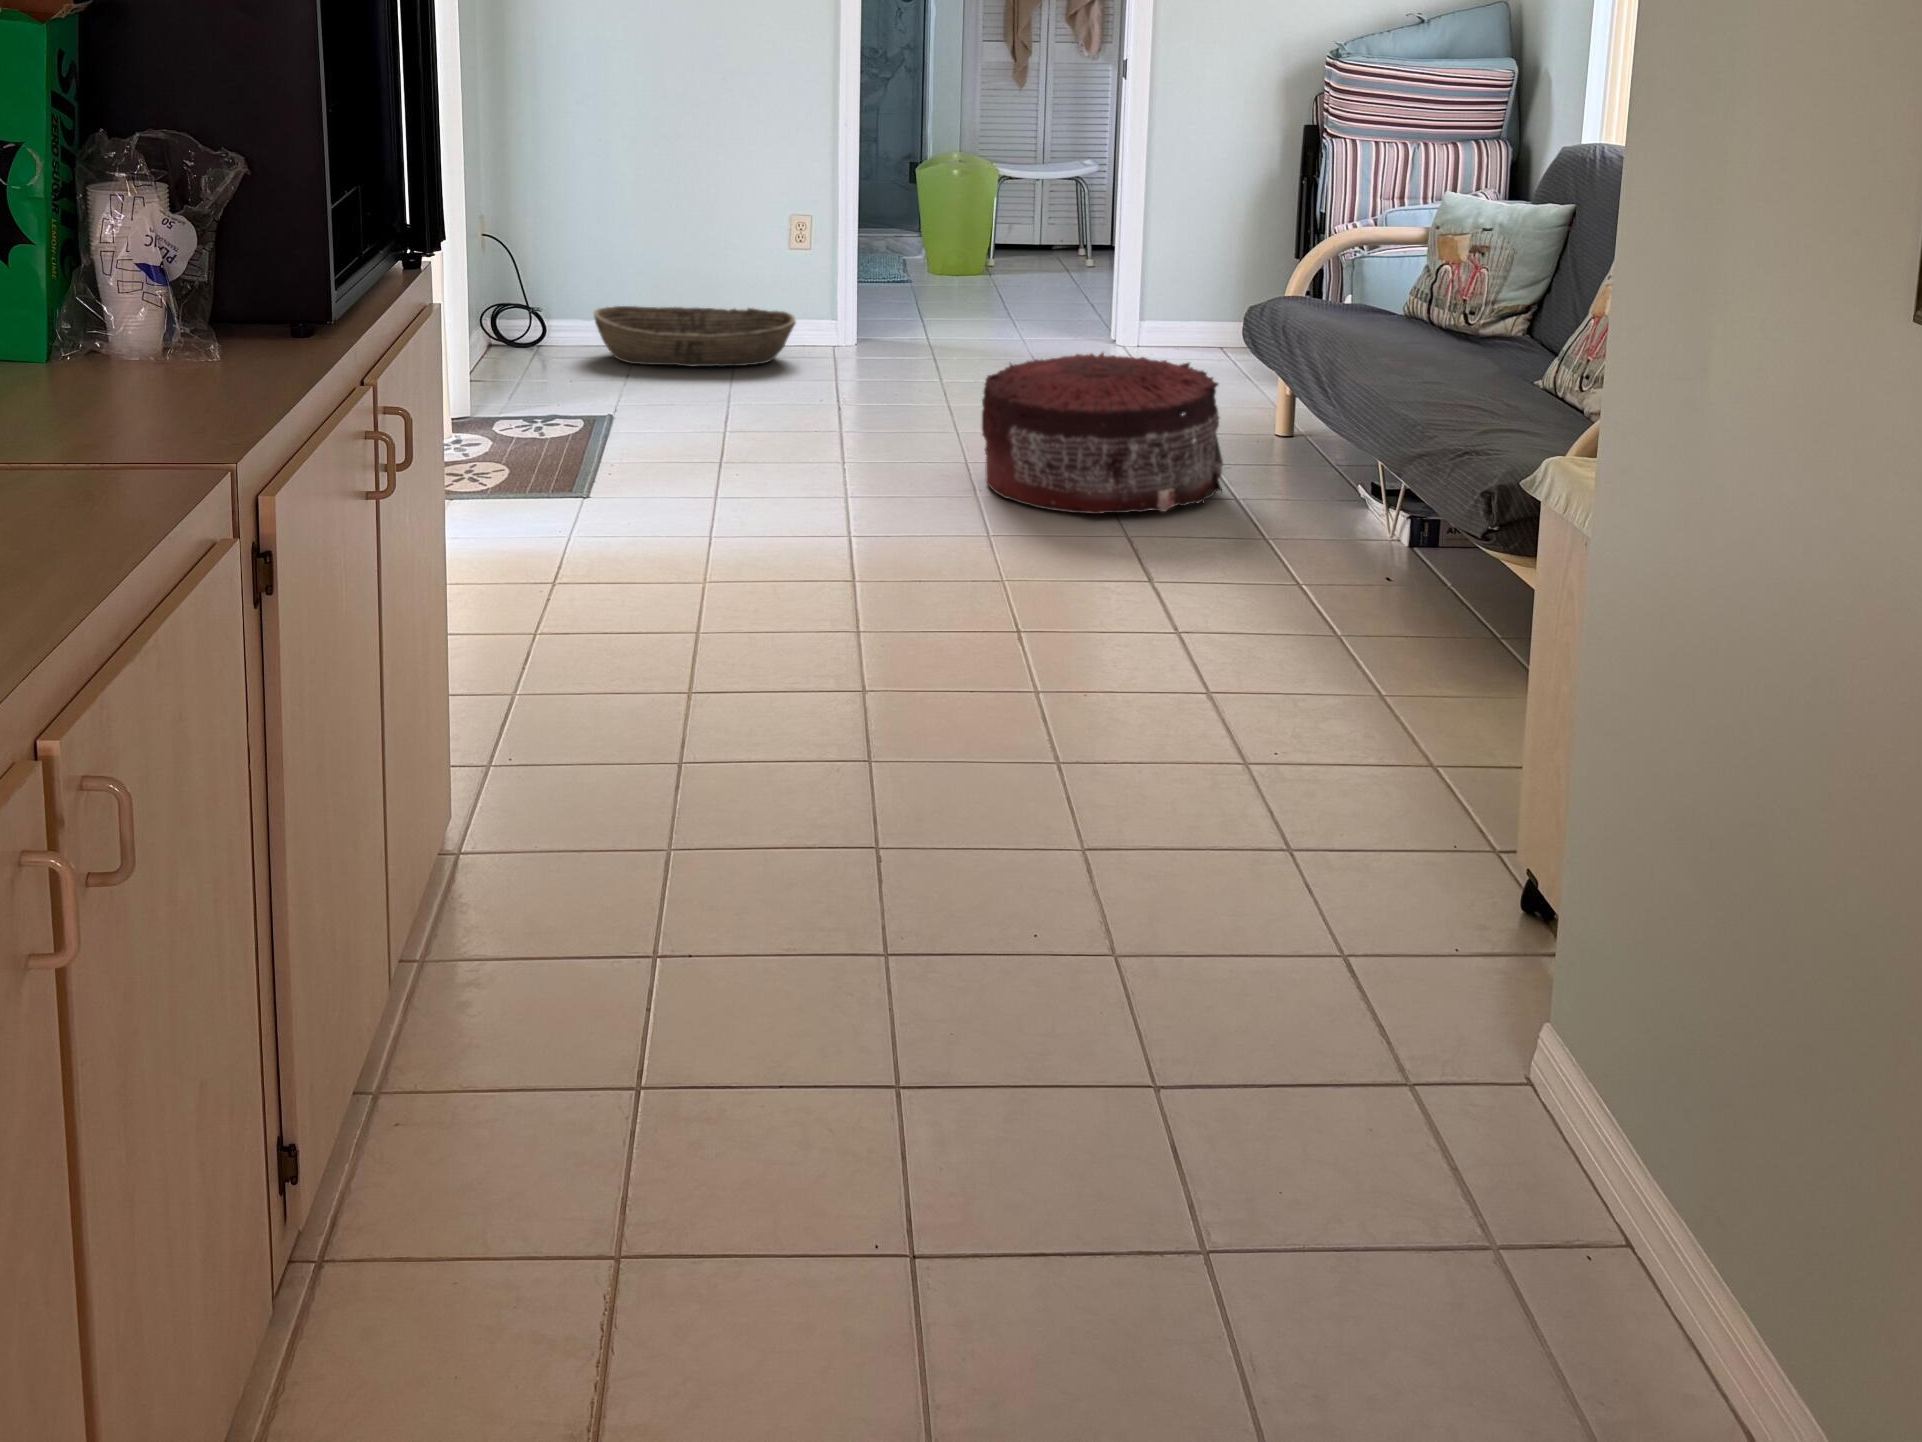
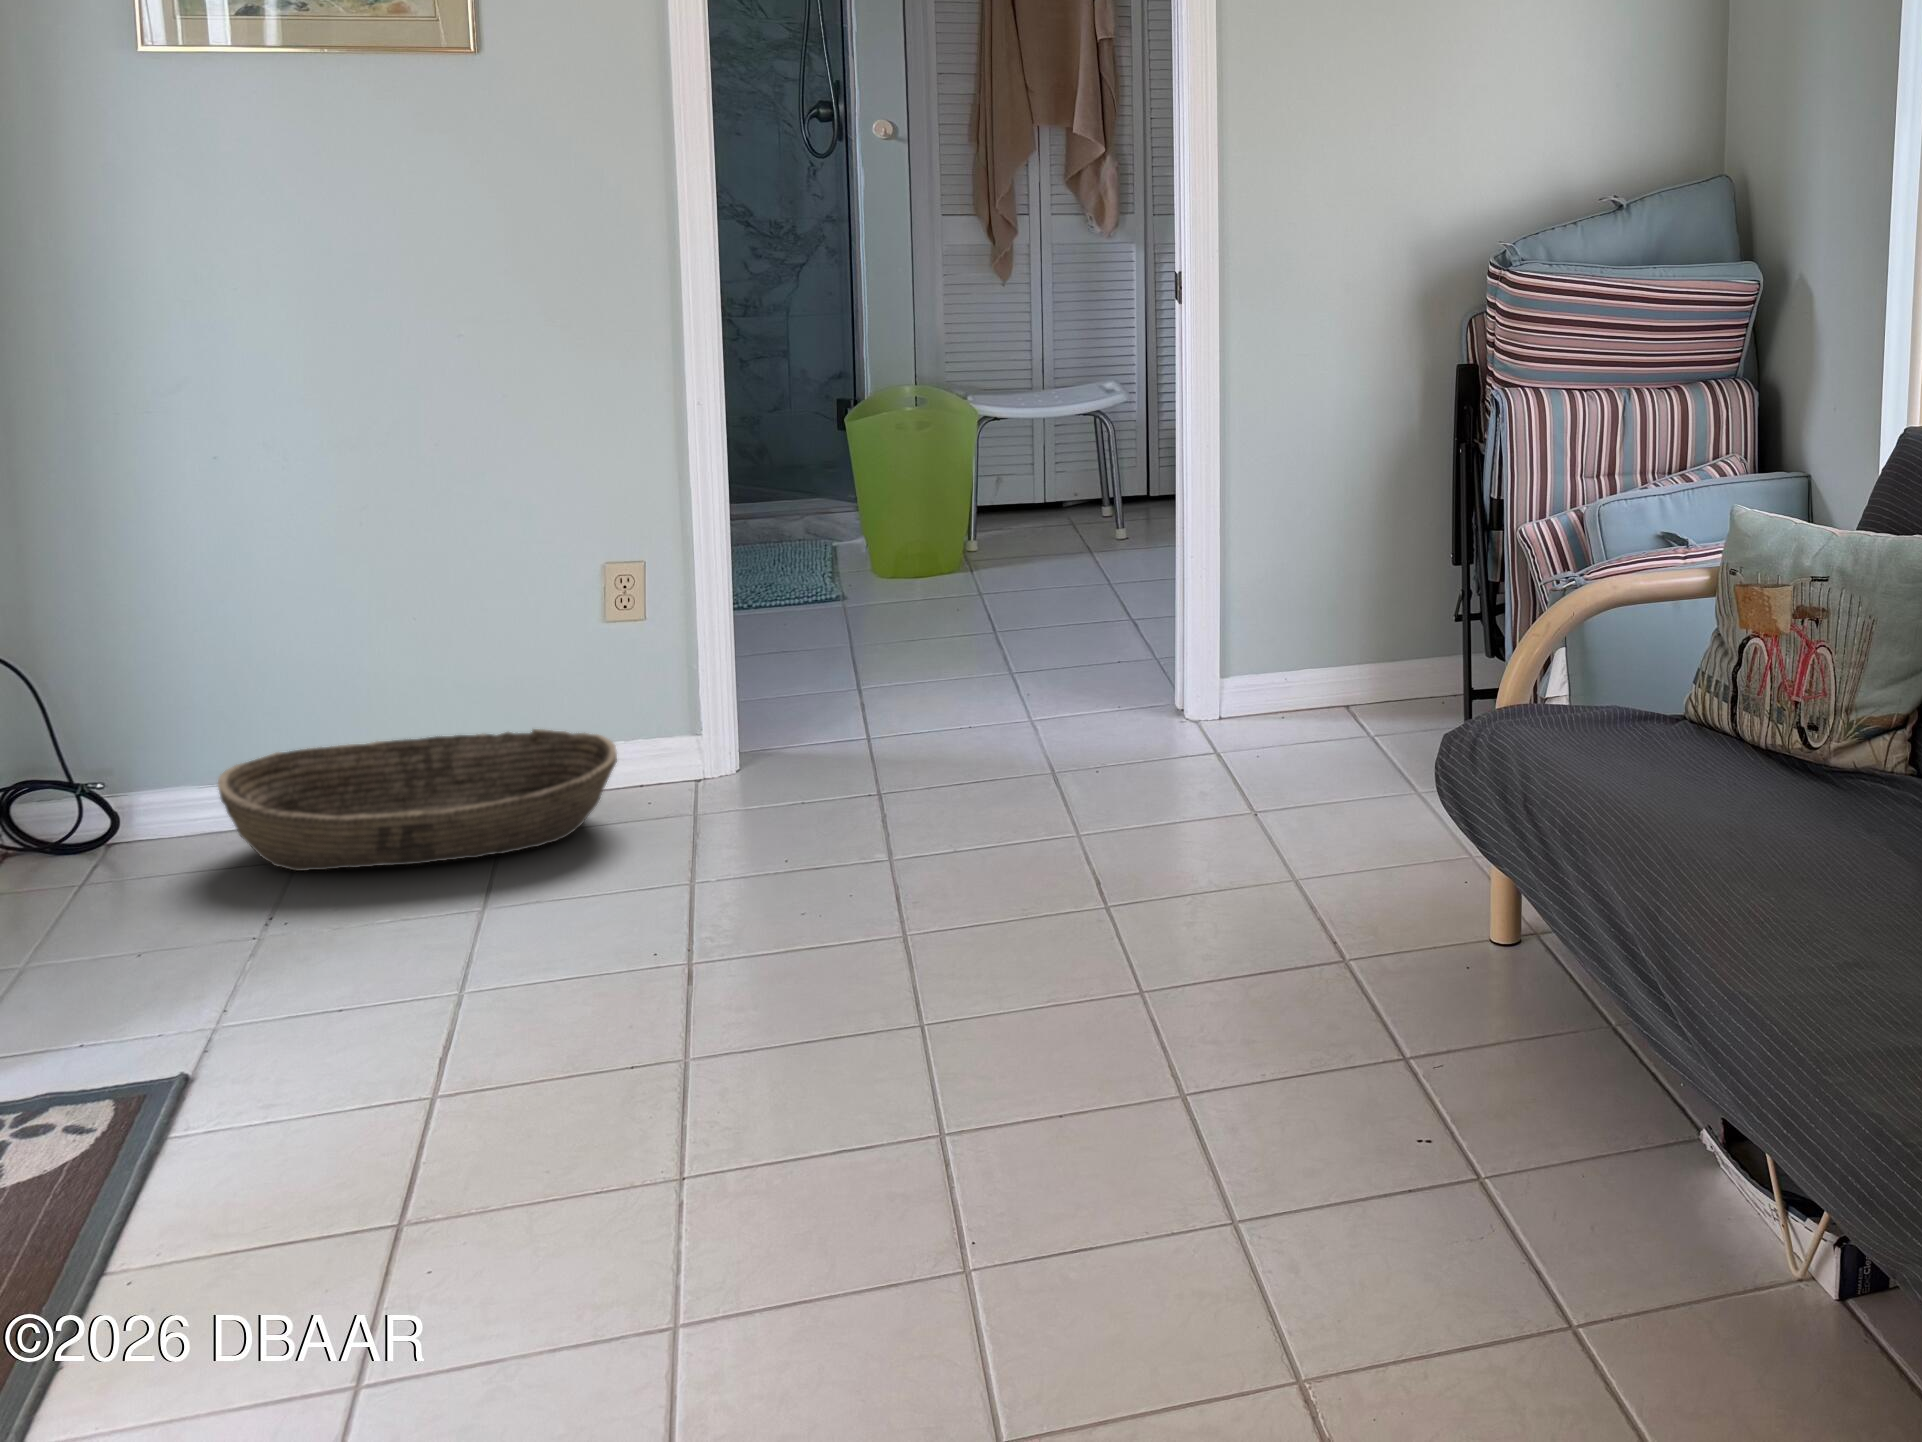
pouf: present [982,353,1223,514] -> none [952,846,1421,1242]

